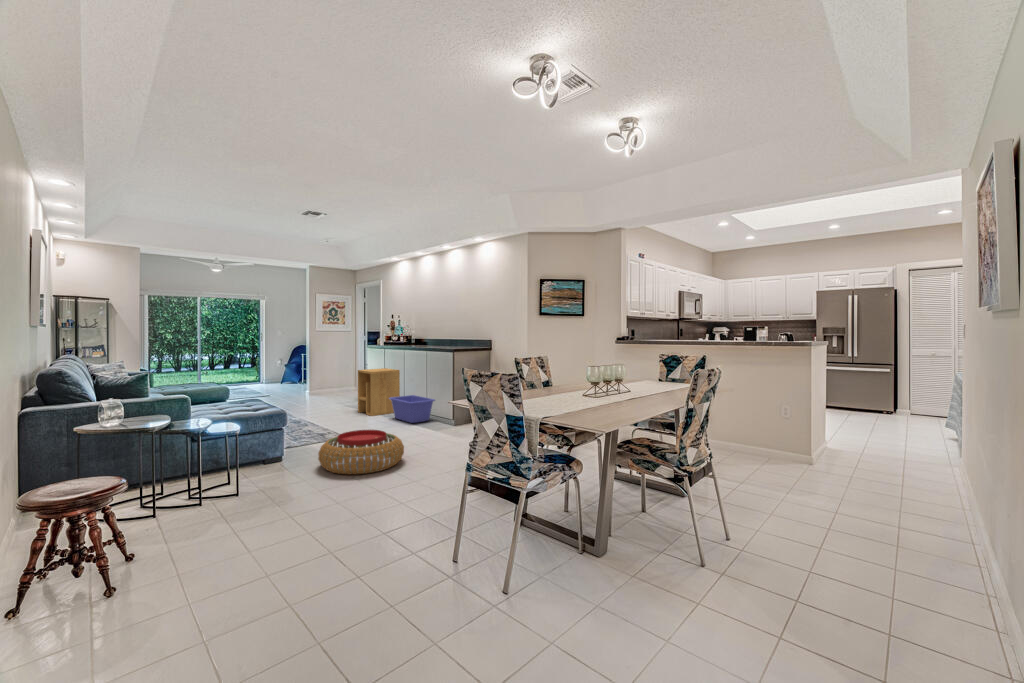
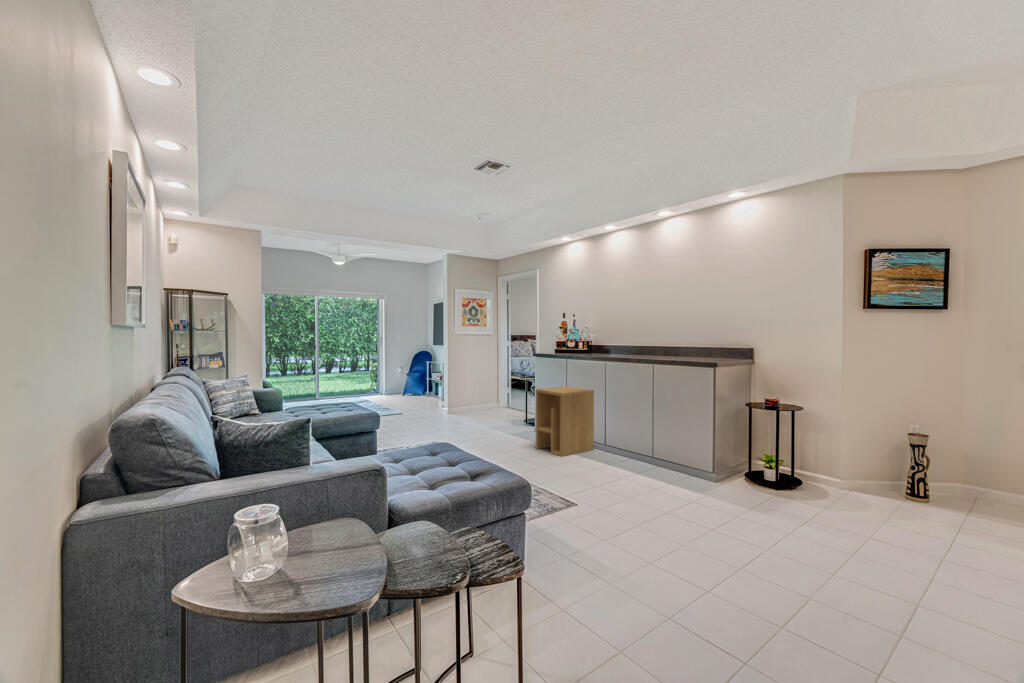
storage bin: present [389,395,435,423] -> none [593,428,670,474]
pouf: present [318,430,404,474] -> none [594,512,756,622]

